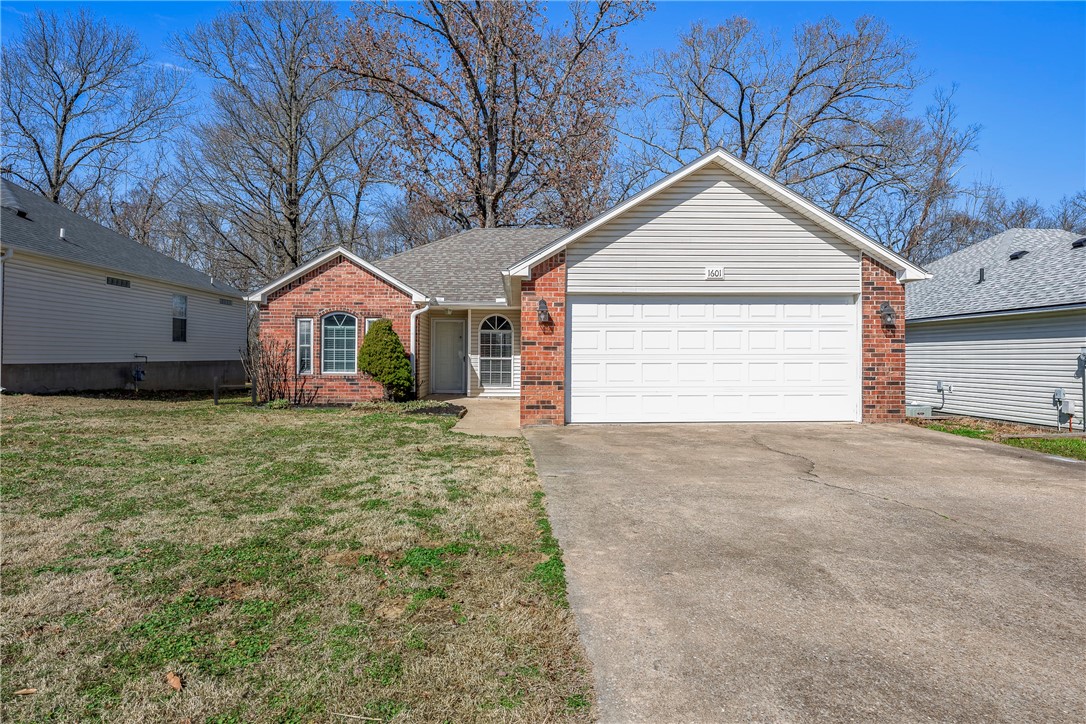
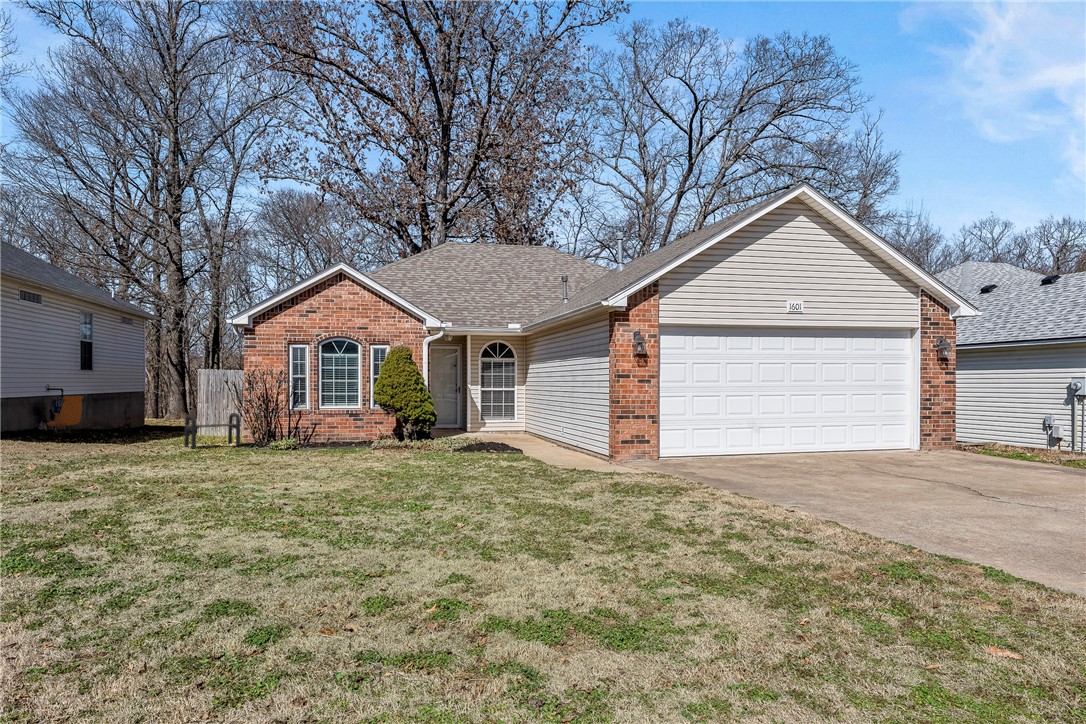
lounge chair: none [148,362,171,392] -> present [47,396,83,433]

